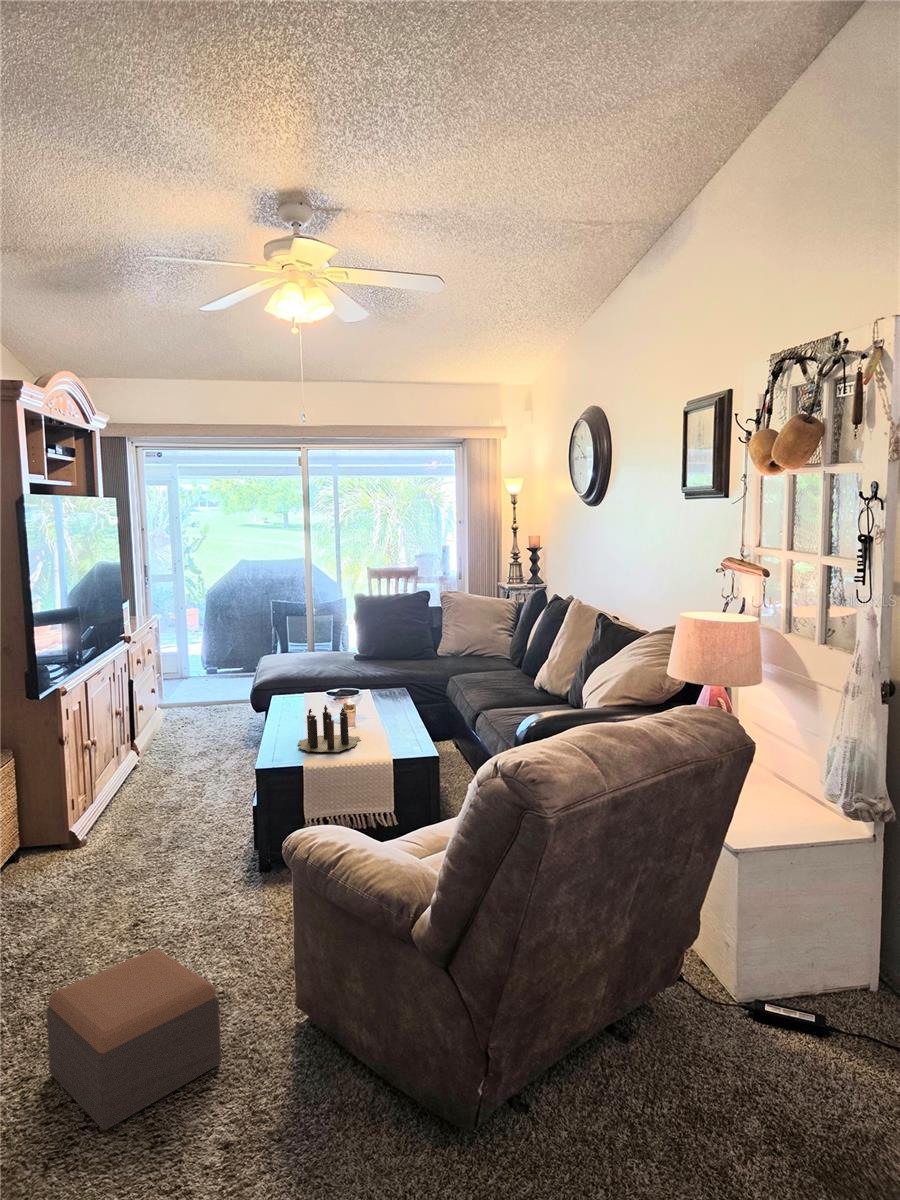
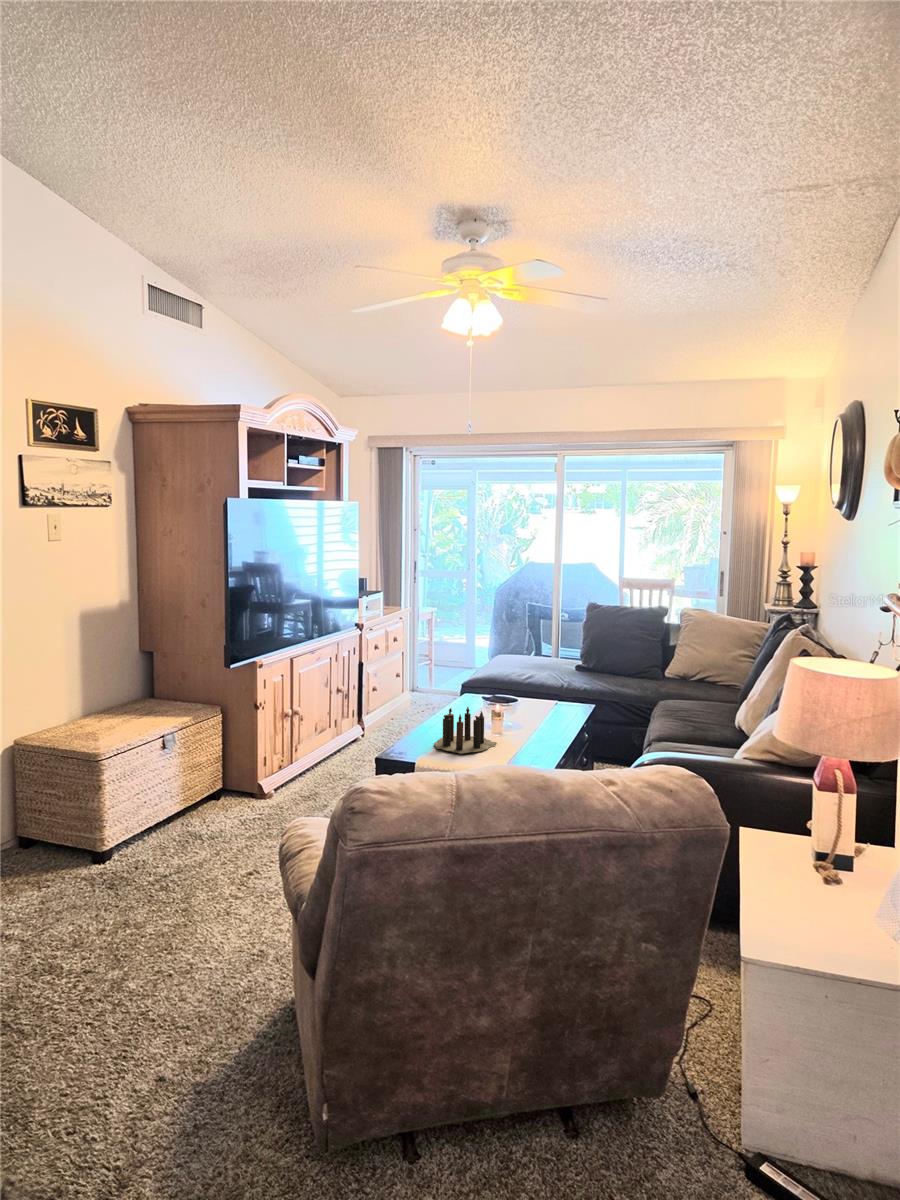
footstool: present [46,949,221,1130] -> none [94,894,213,1030]

